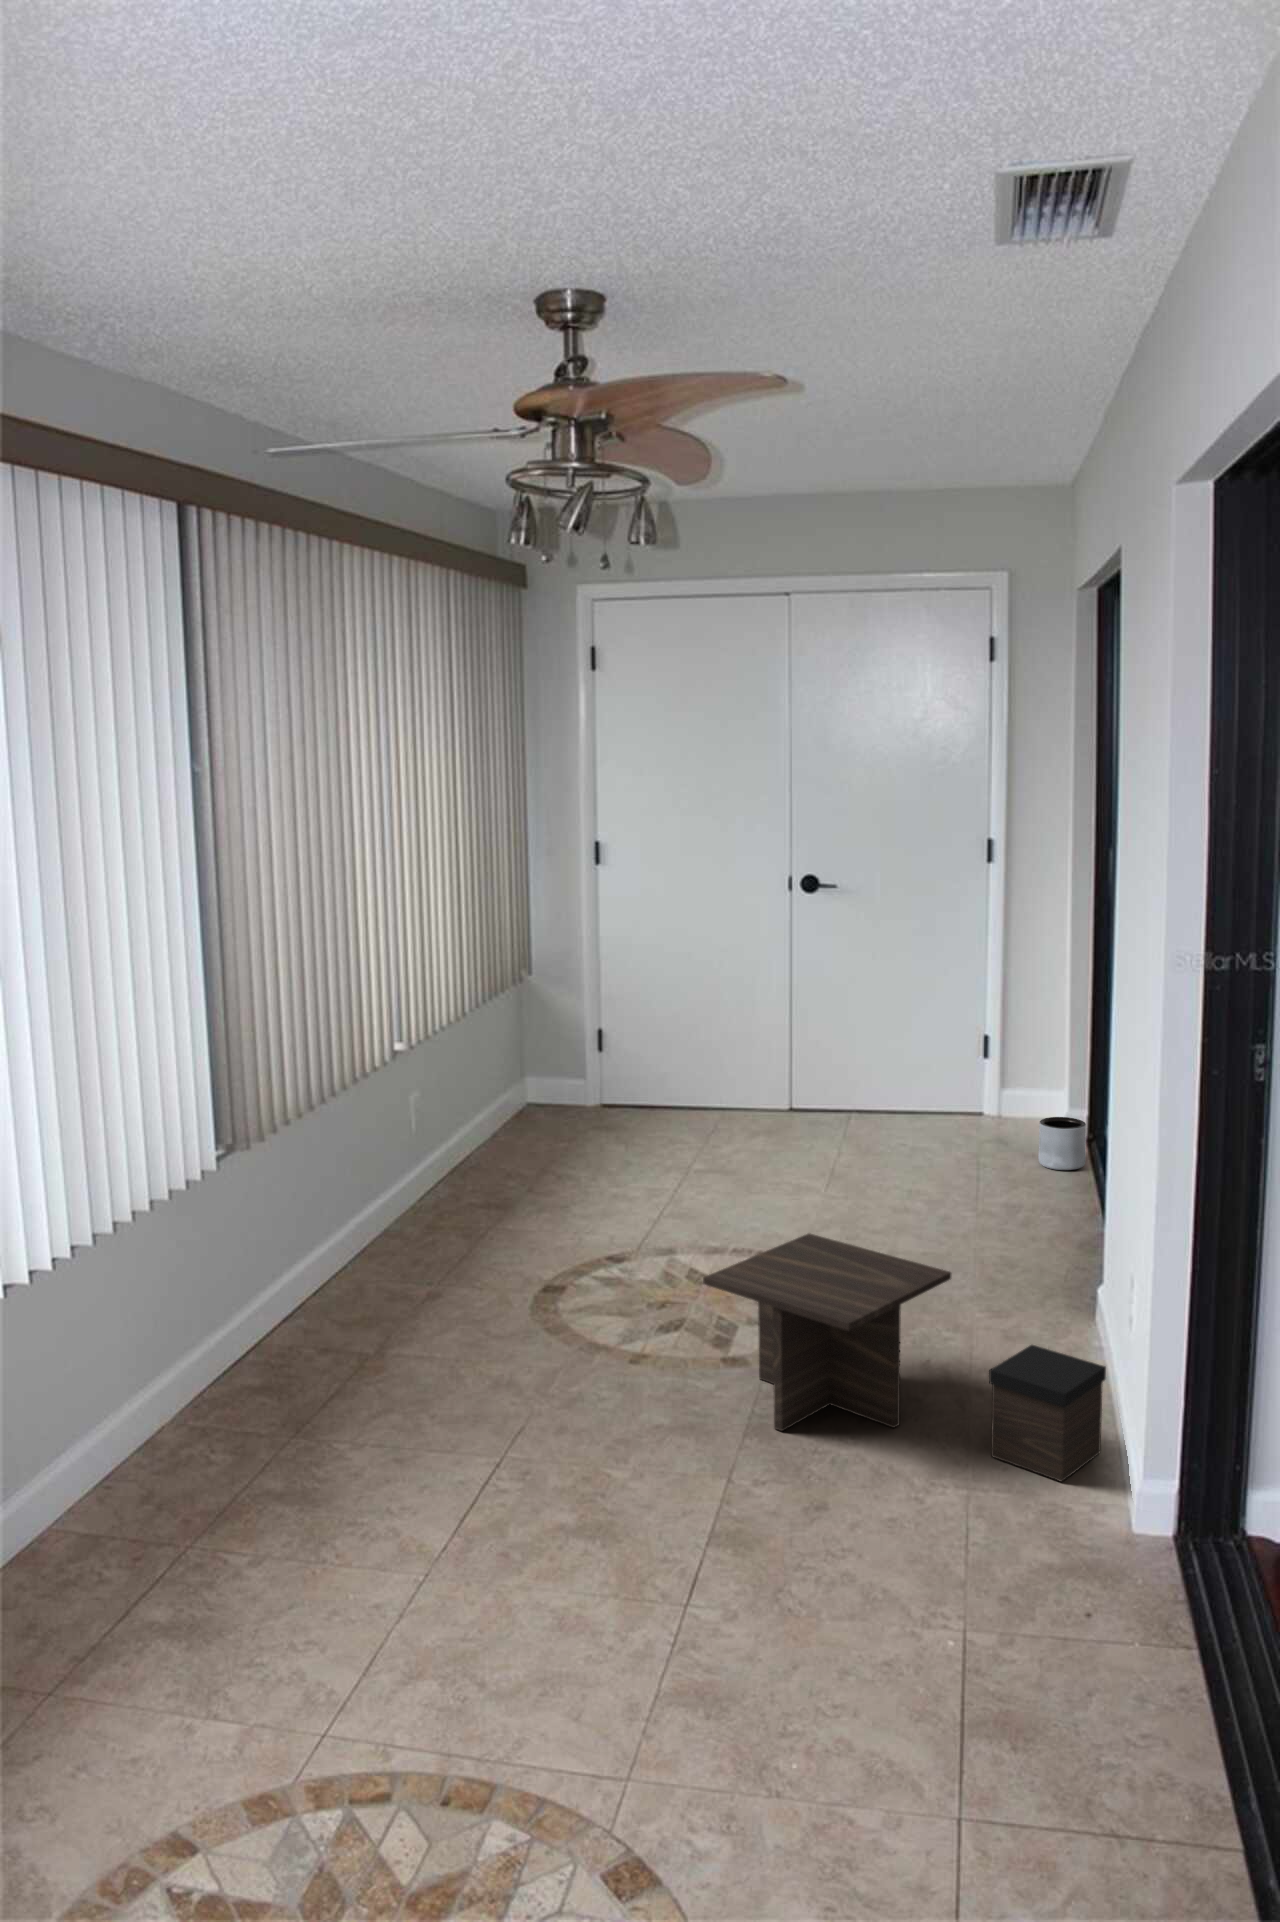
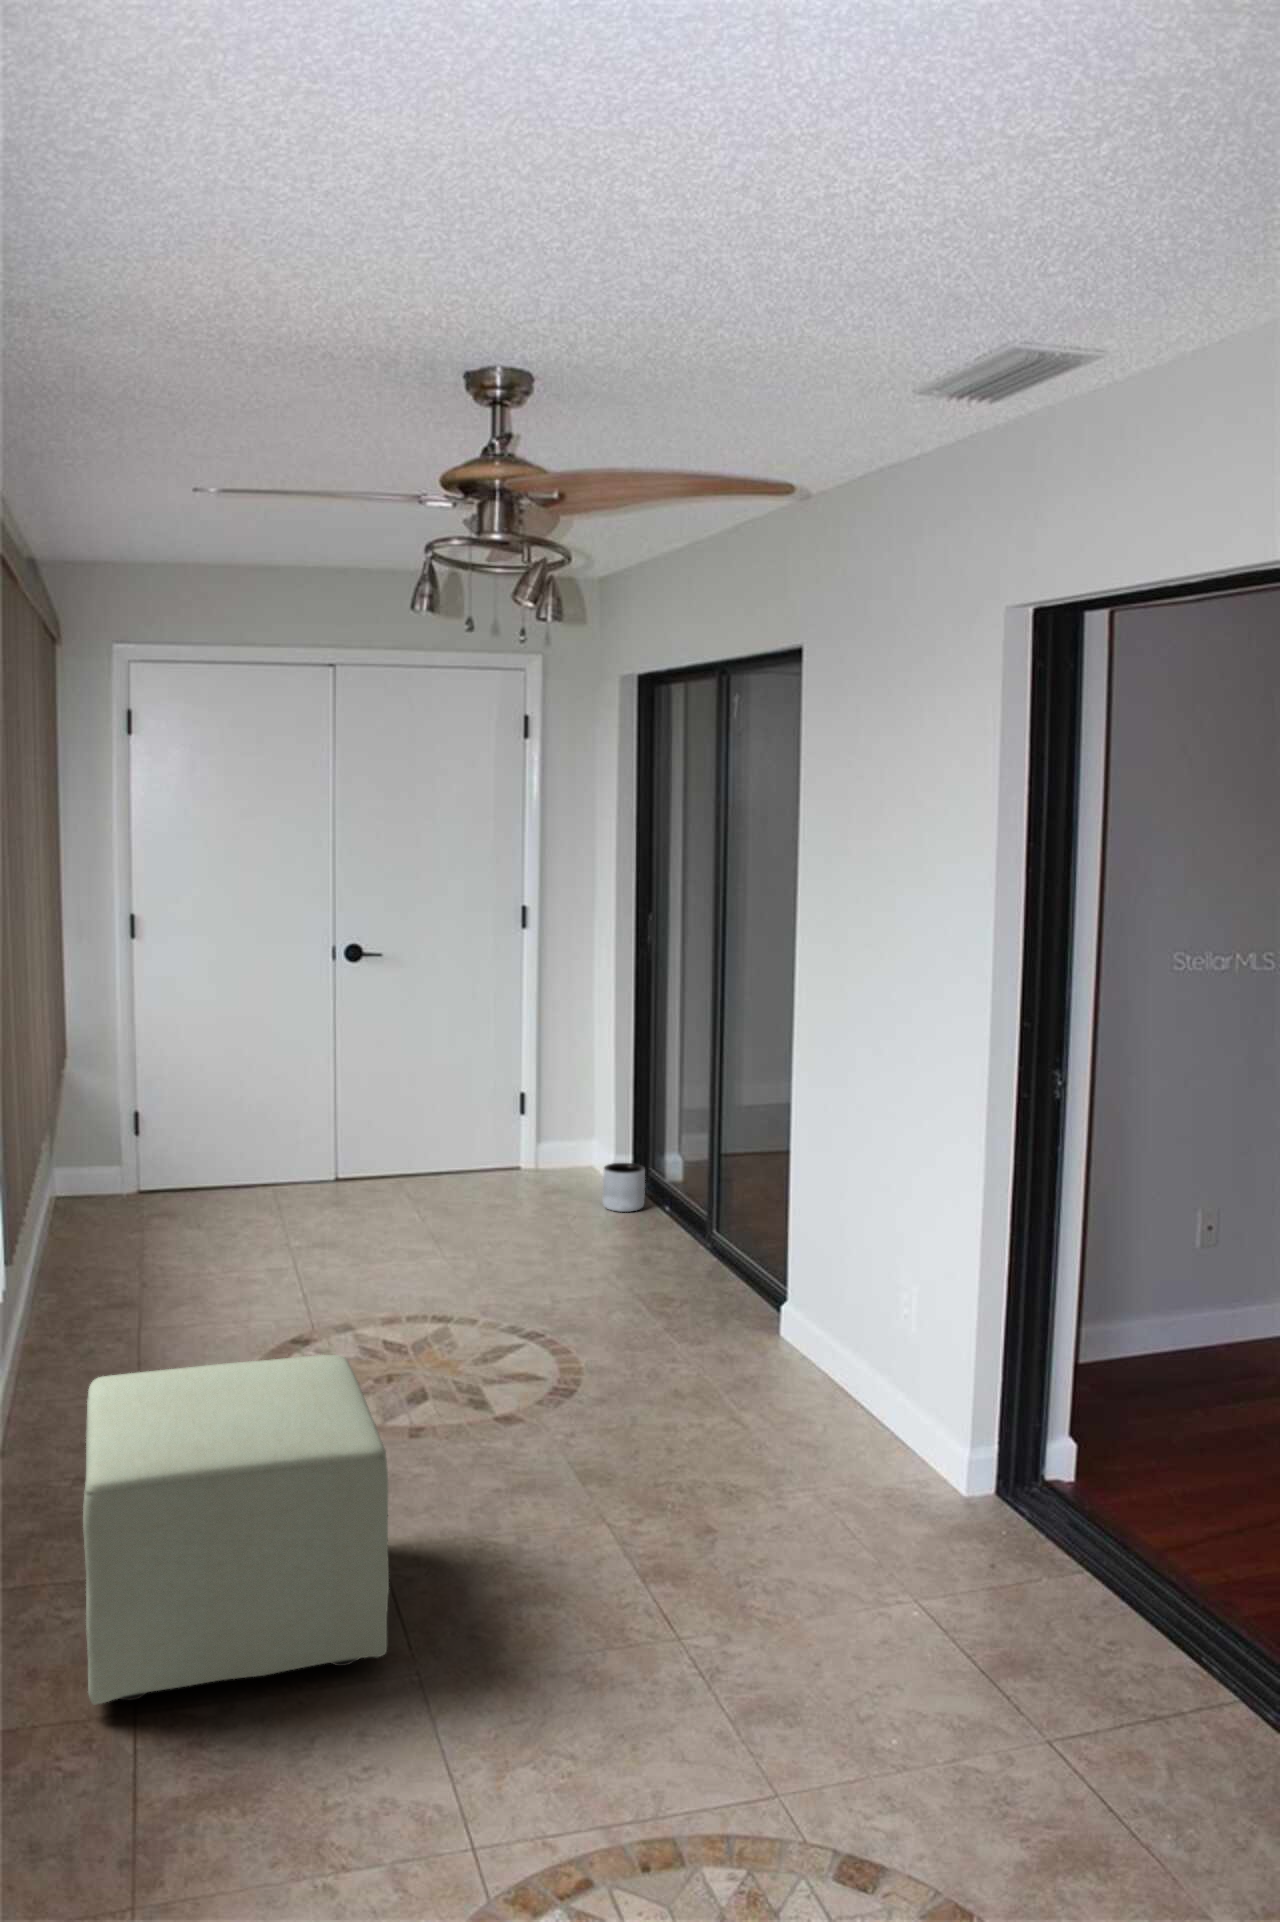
coffee table: present [703,1234,1106,1482] -> none [523,1285,881,1475]
ottoman: none [157,1253,485,1546] -> present [83,1355,389,1704]

